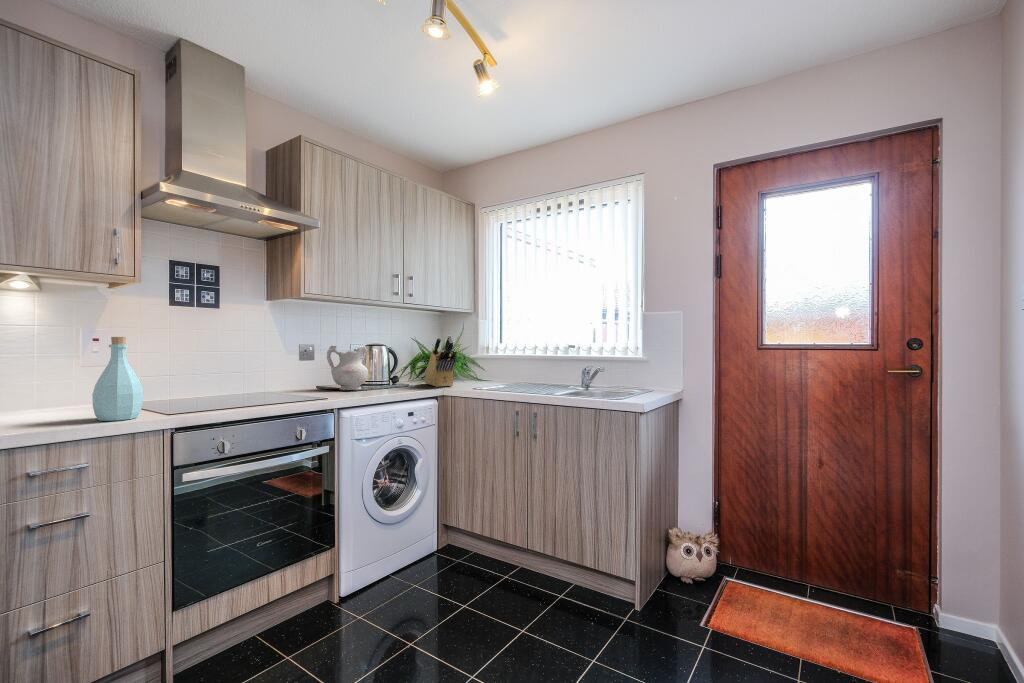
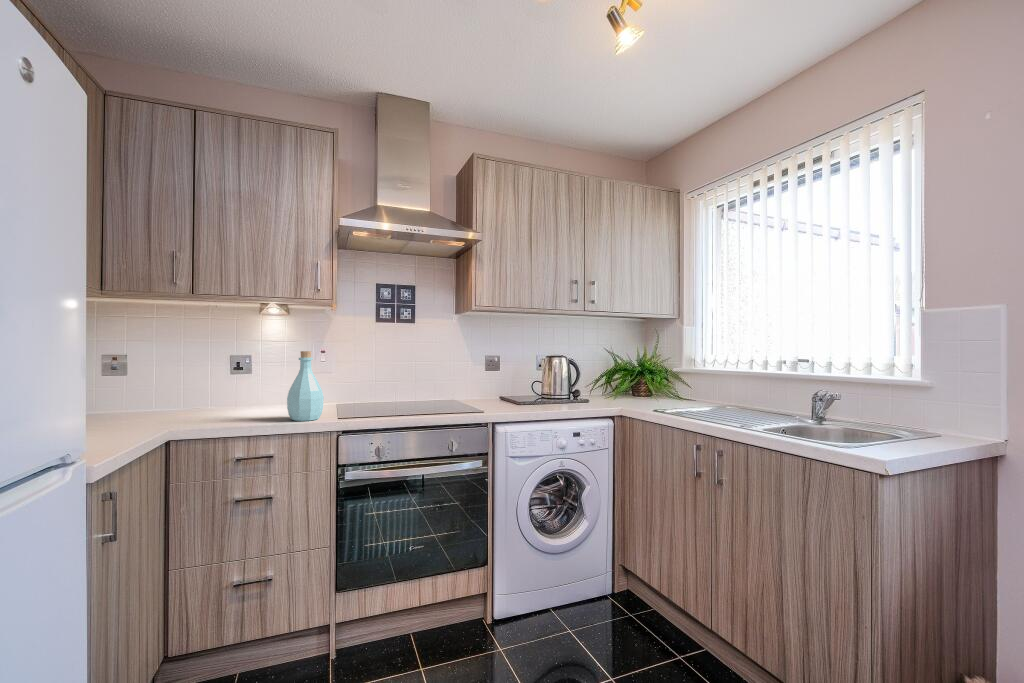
knife block: present [424,336,457,387] -> none [610,347,637,406]
ceramic pitcher: present [327,346,368,390] -> none [504,357,543,403]

